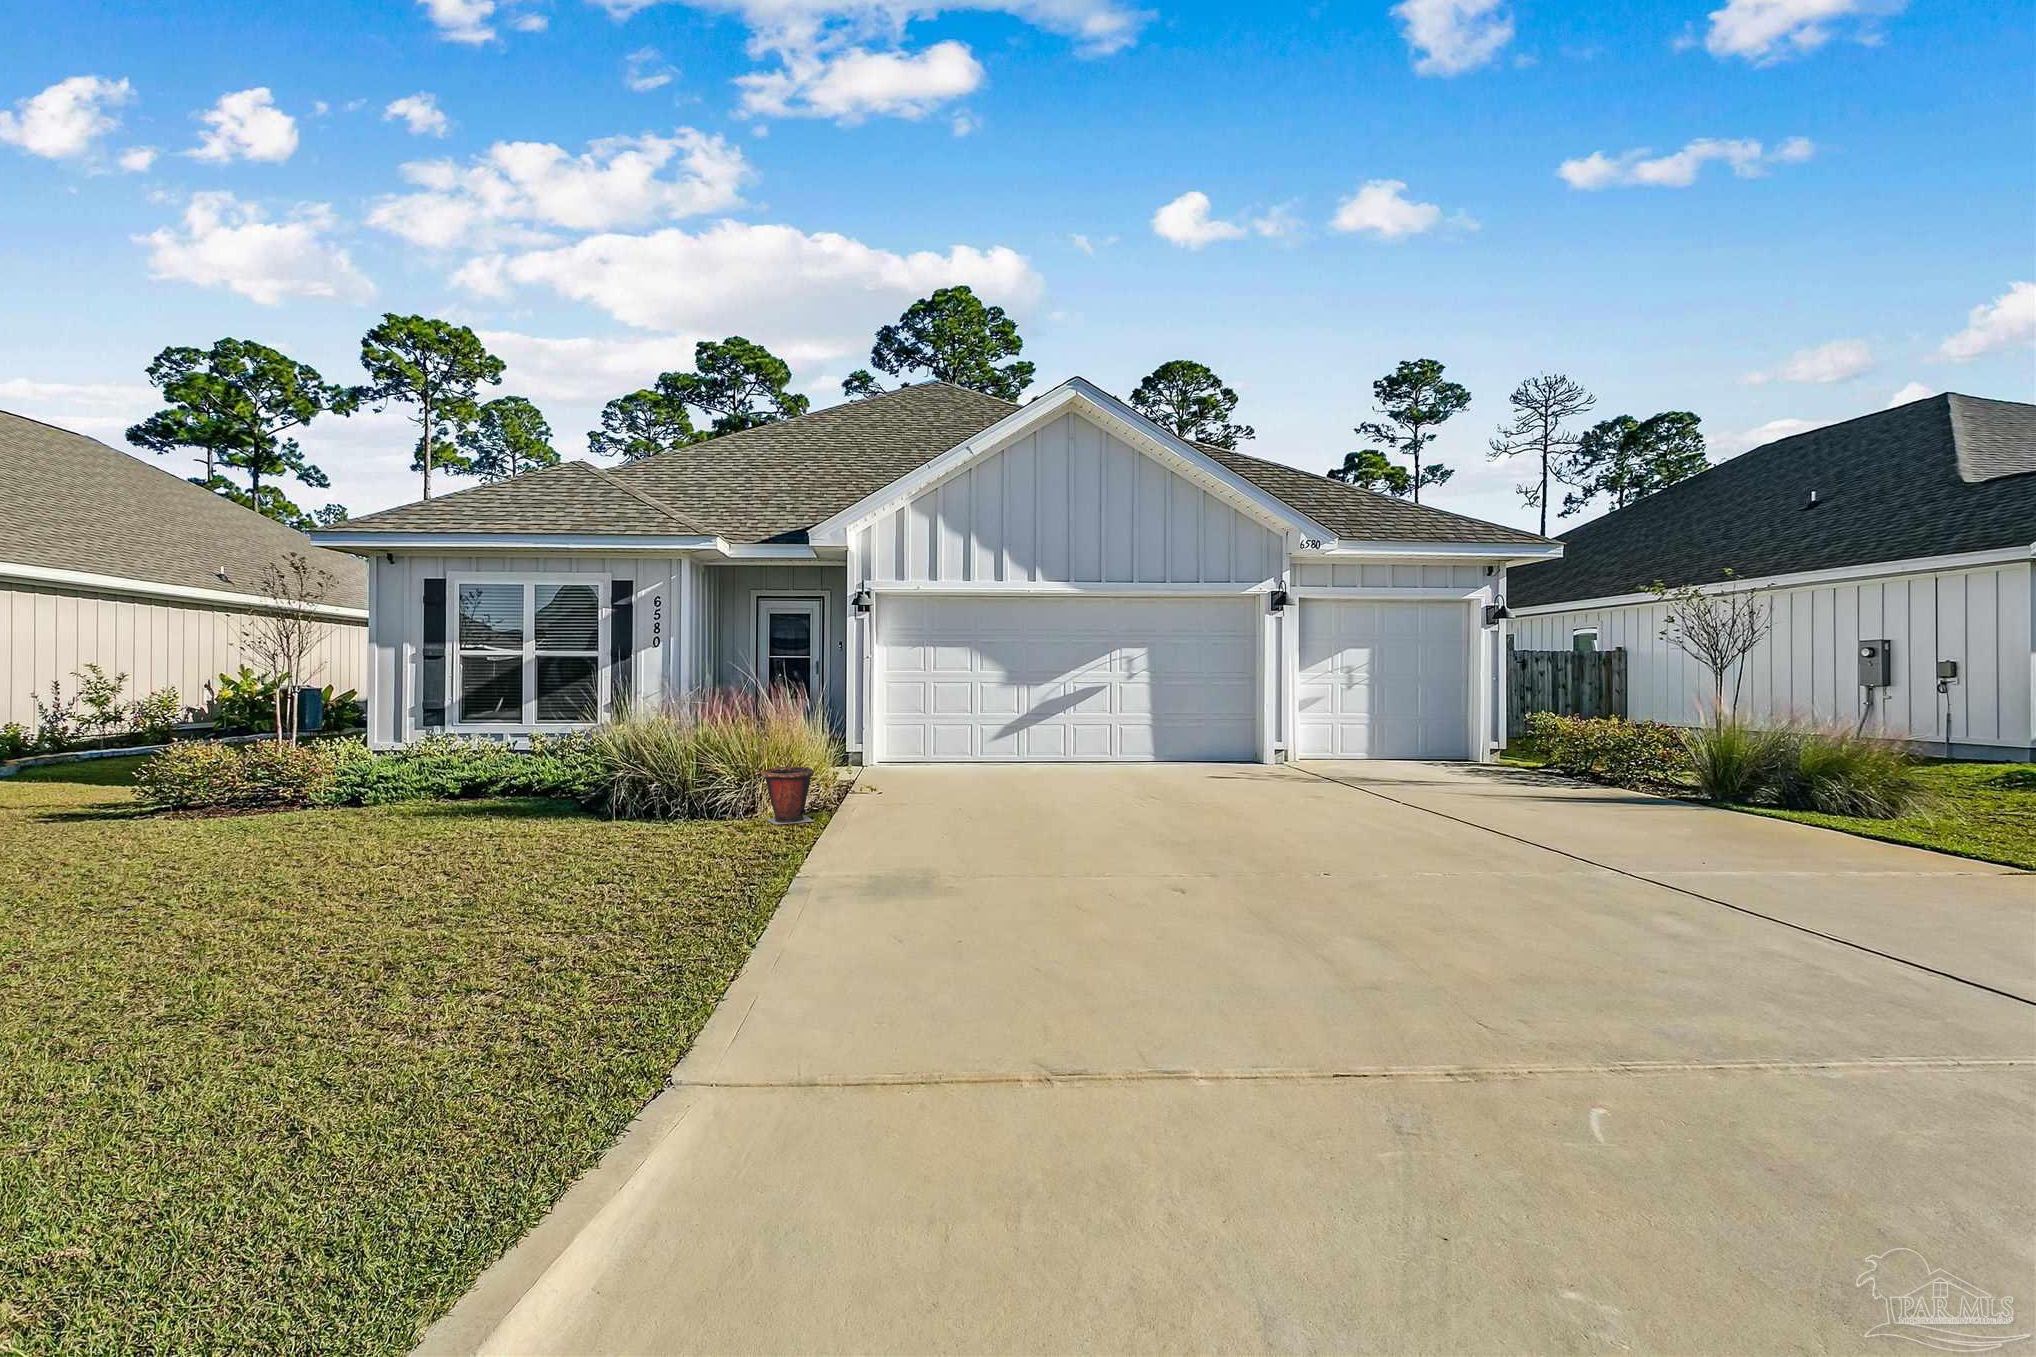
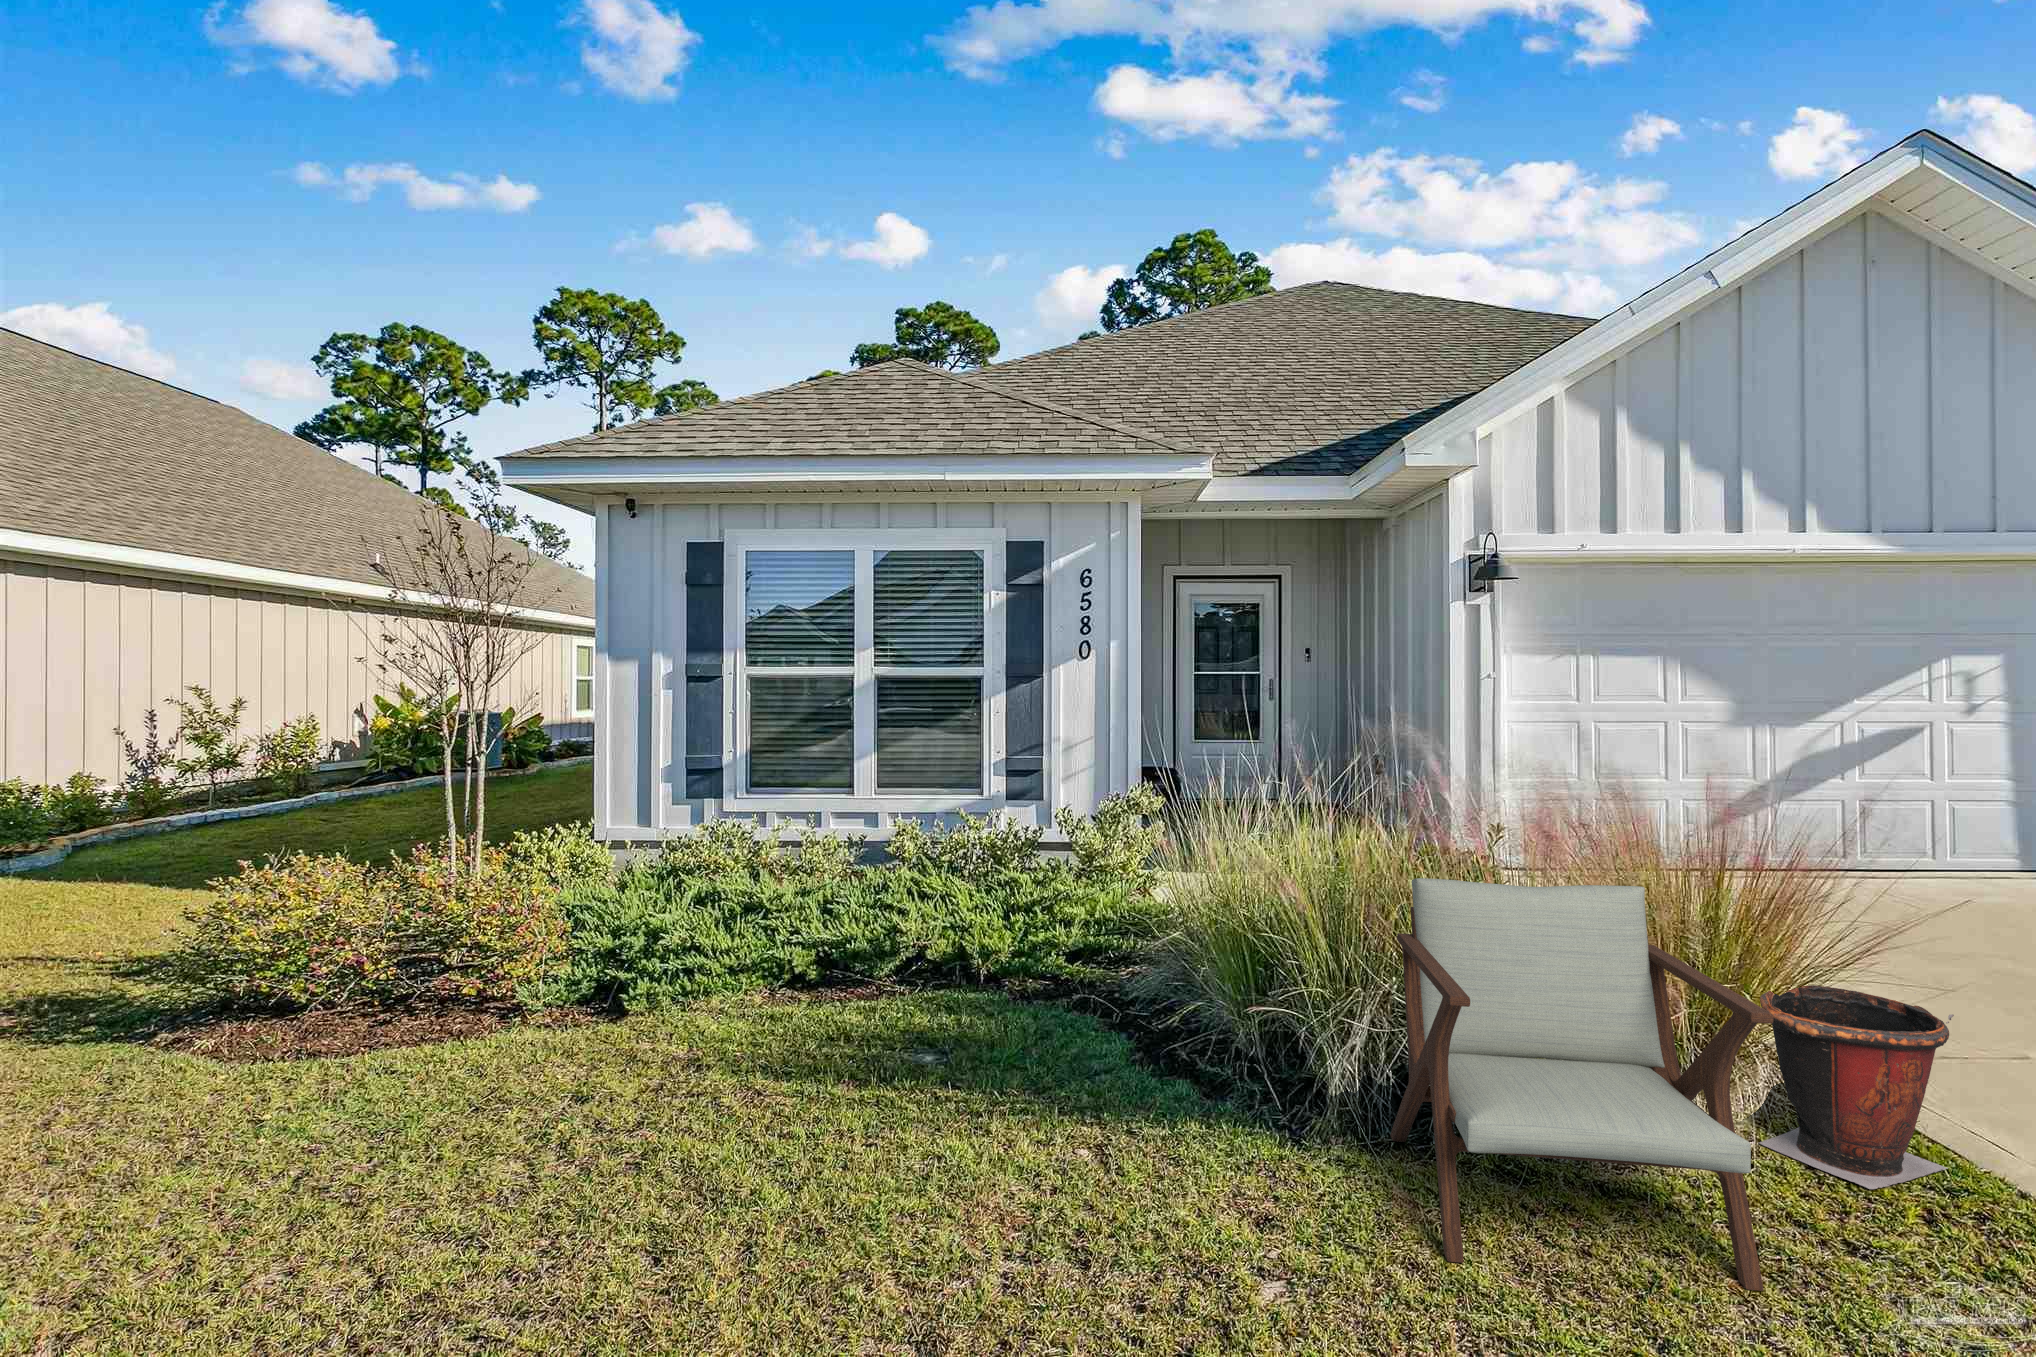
lounge chair: none [600,728,716,837] -> present [1390,878,1773,1291]

